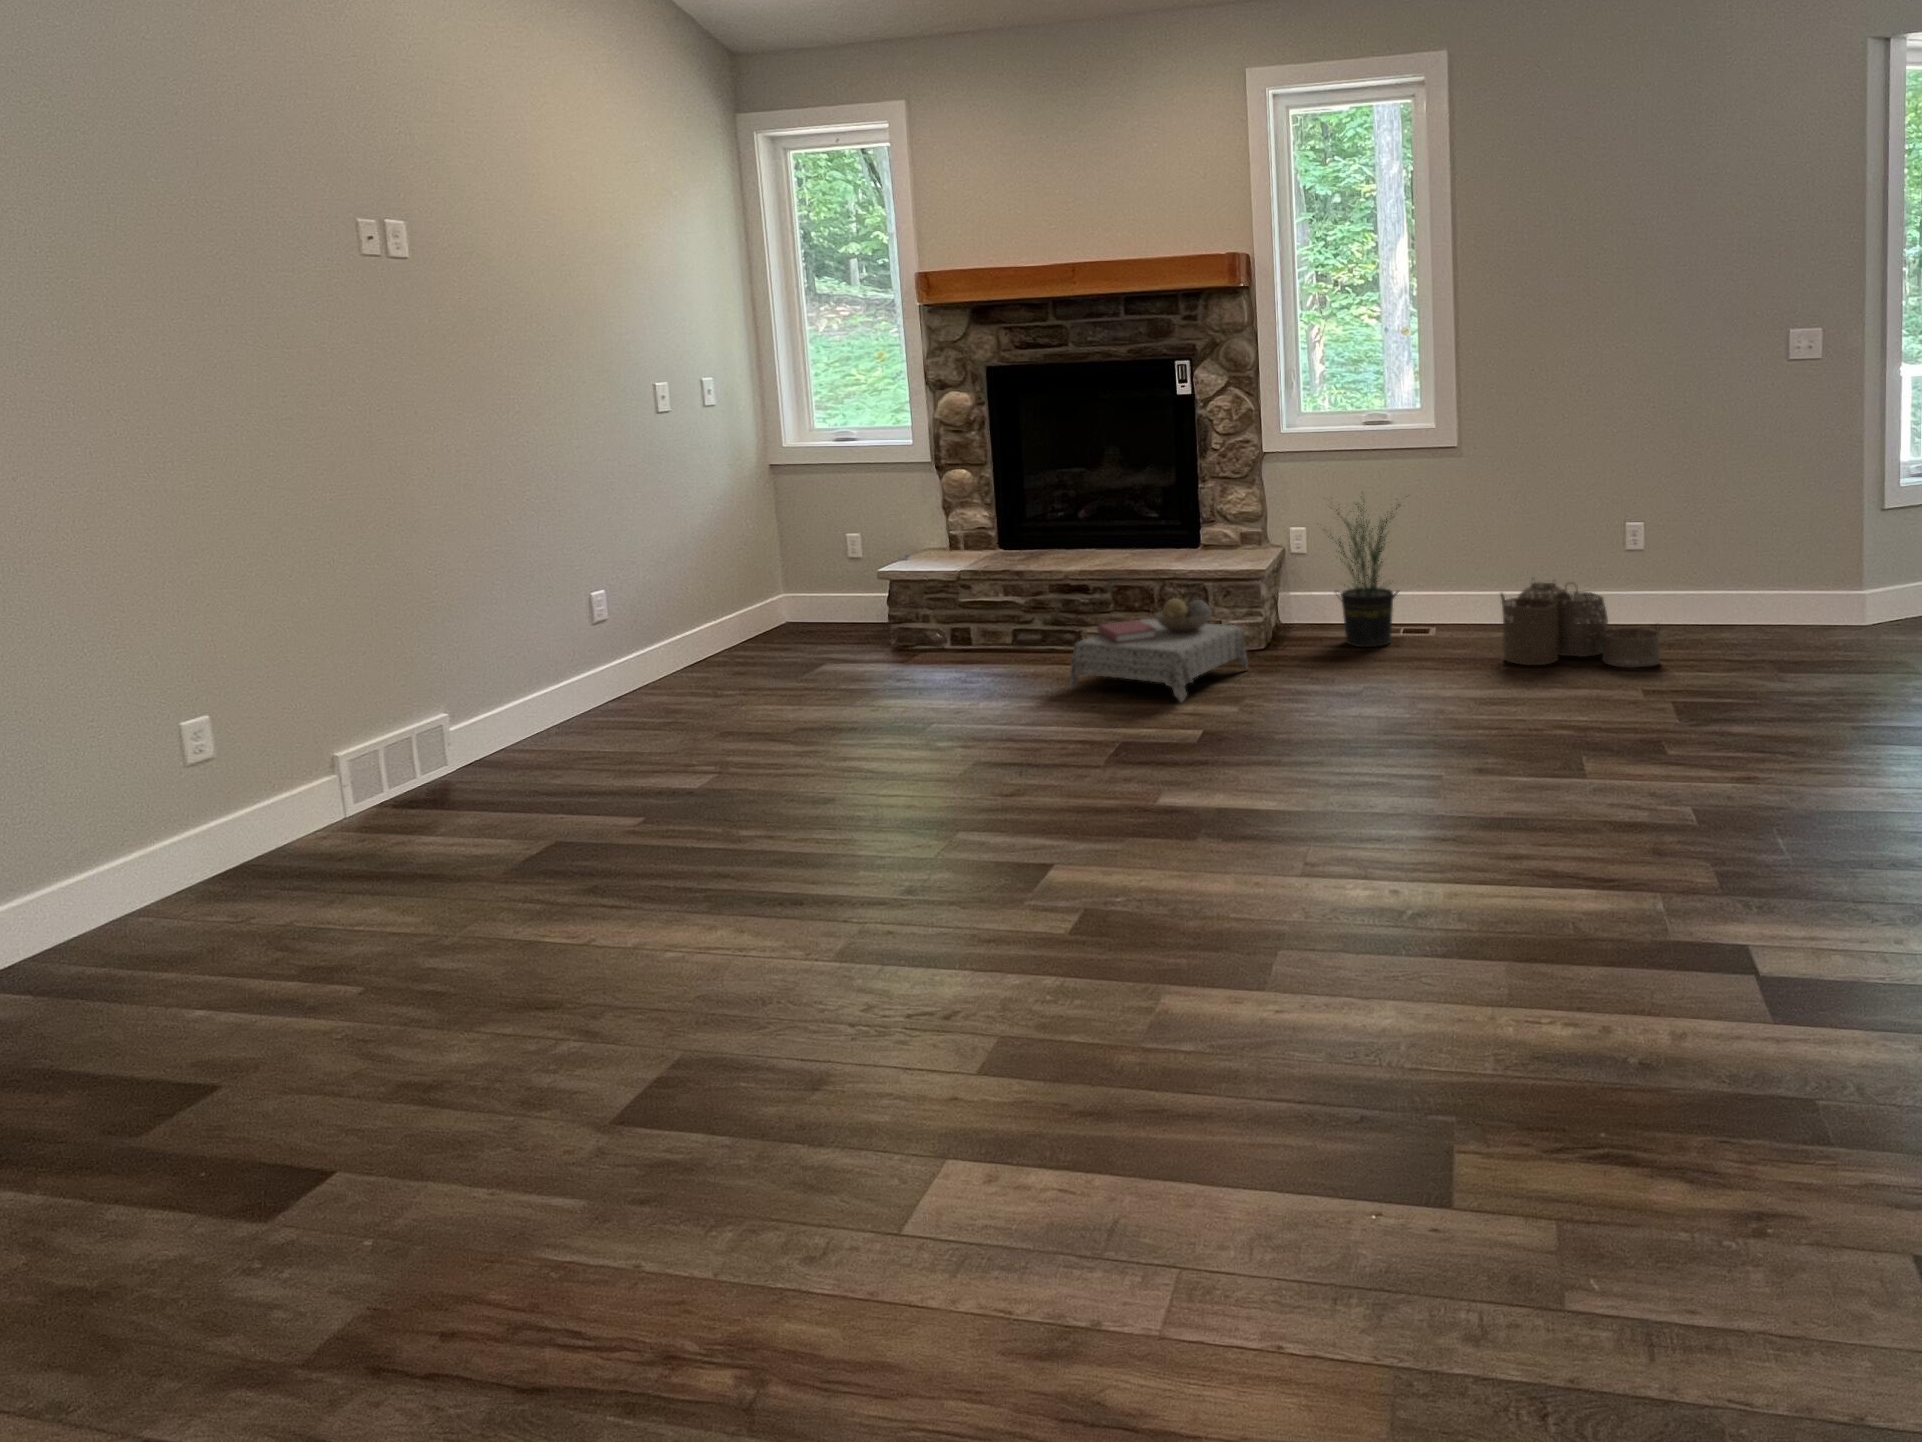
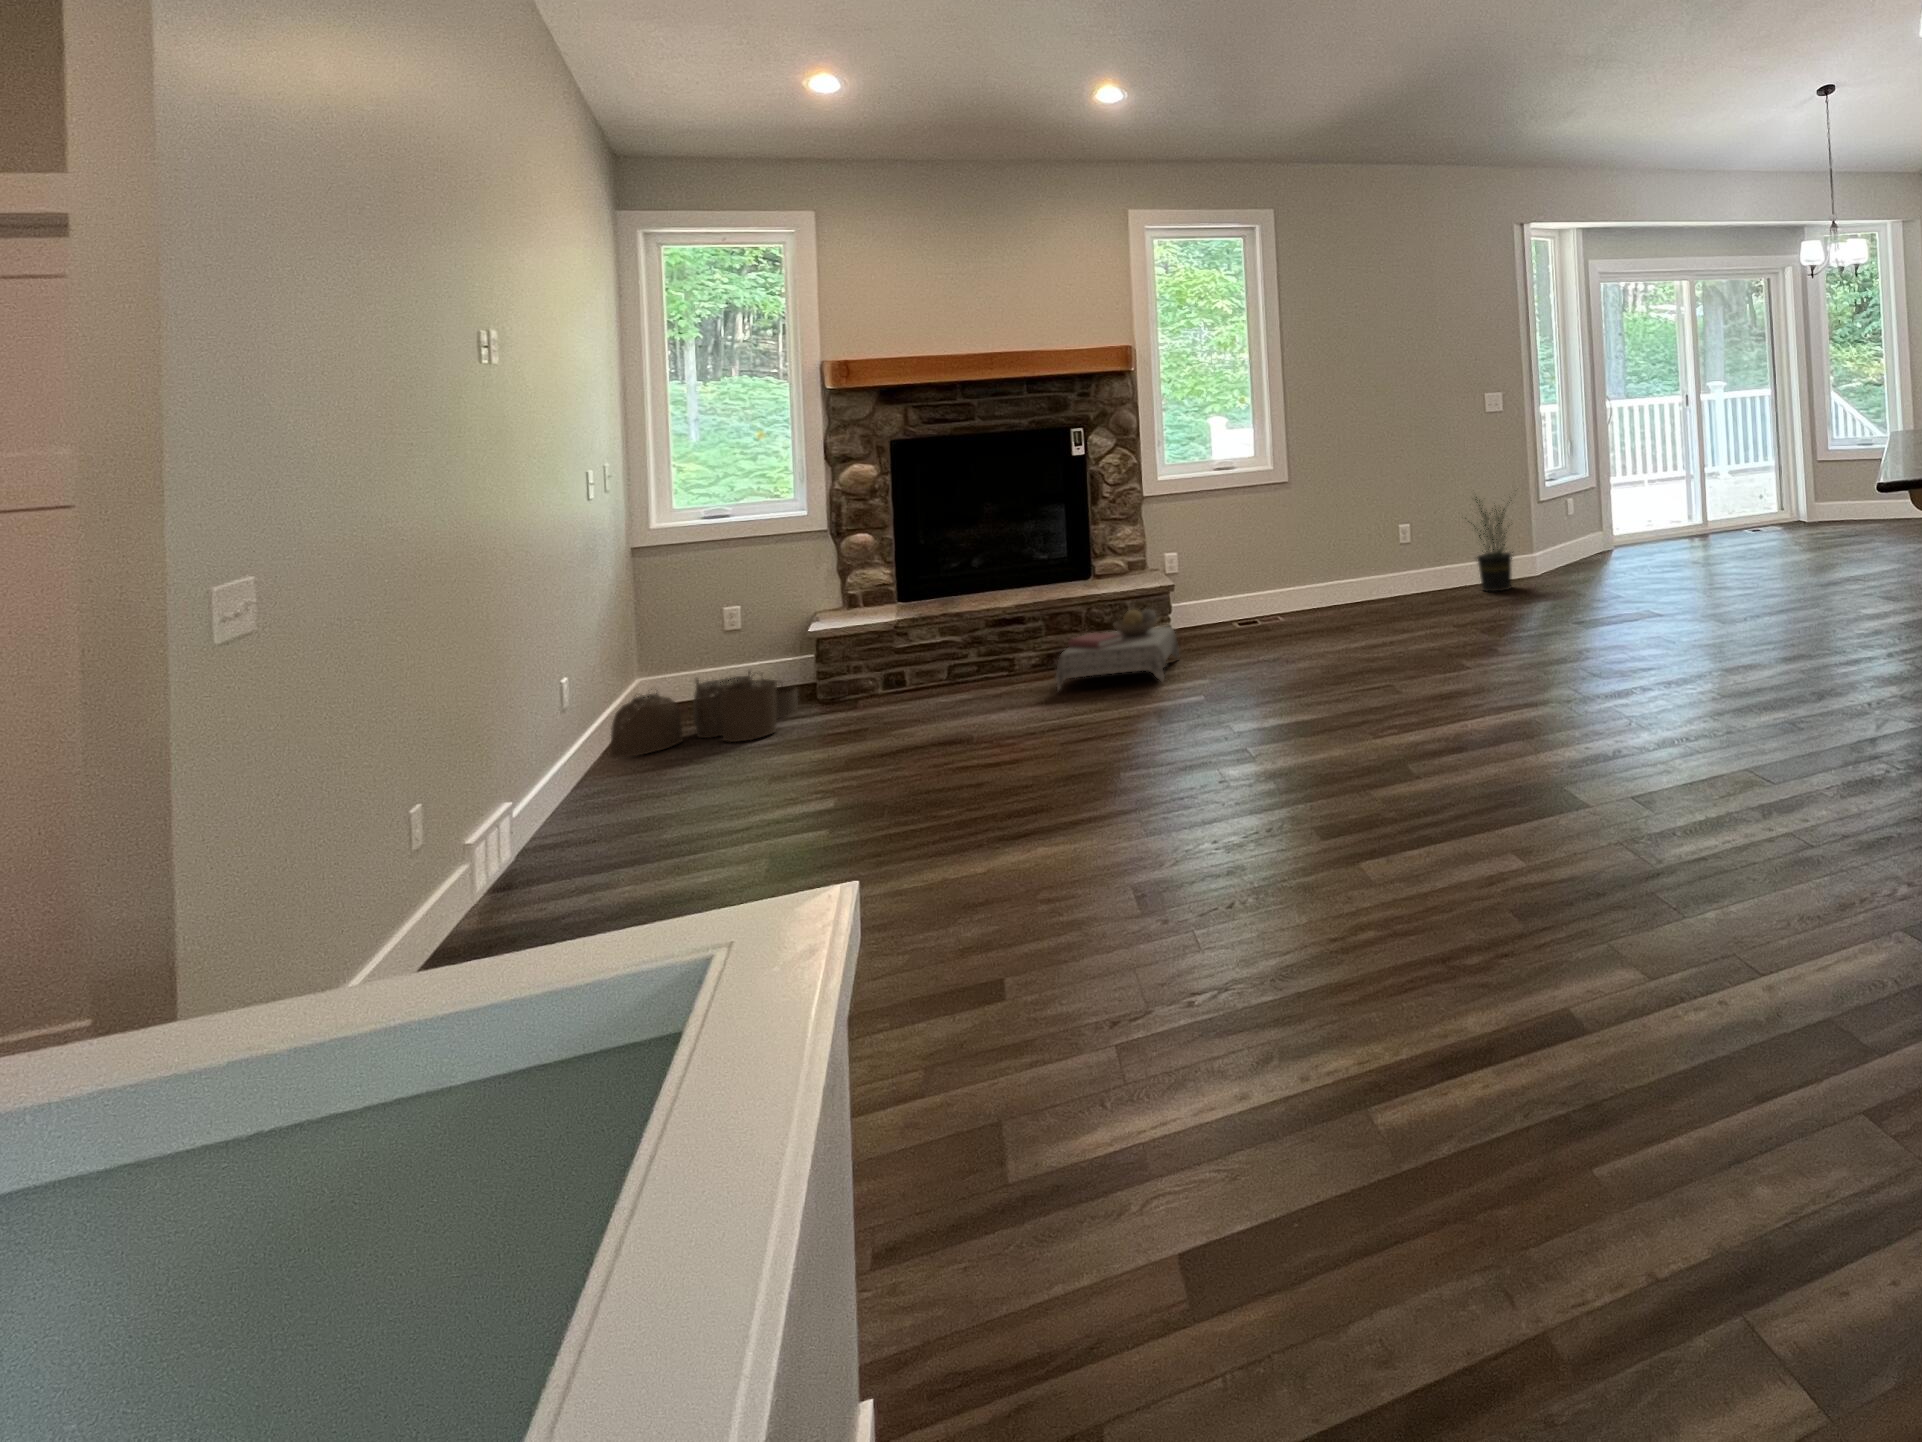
potted plant: present [1328,503,1401,647] -> present [1465,497,1513,592]
woven basket: present [1501,578,1660,668] -> present [610,671,798,757]

